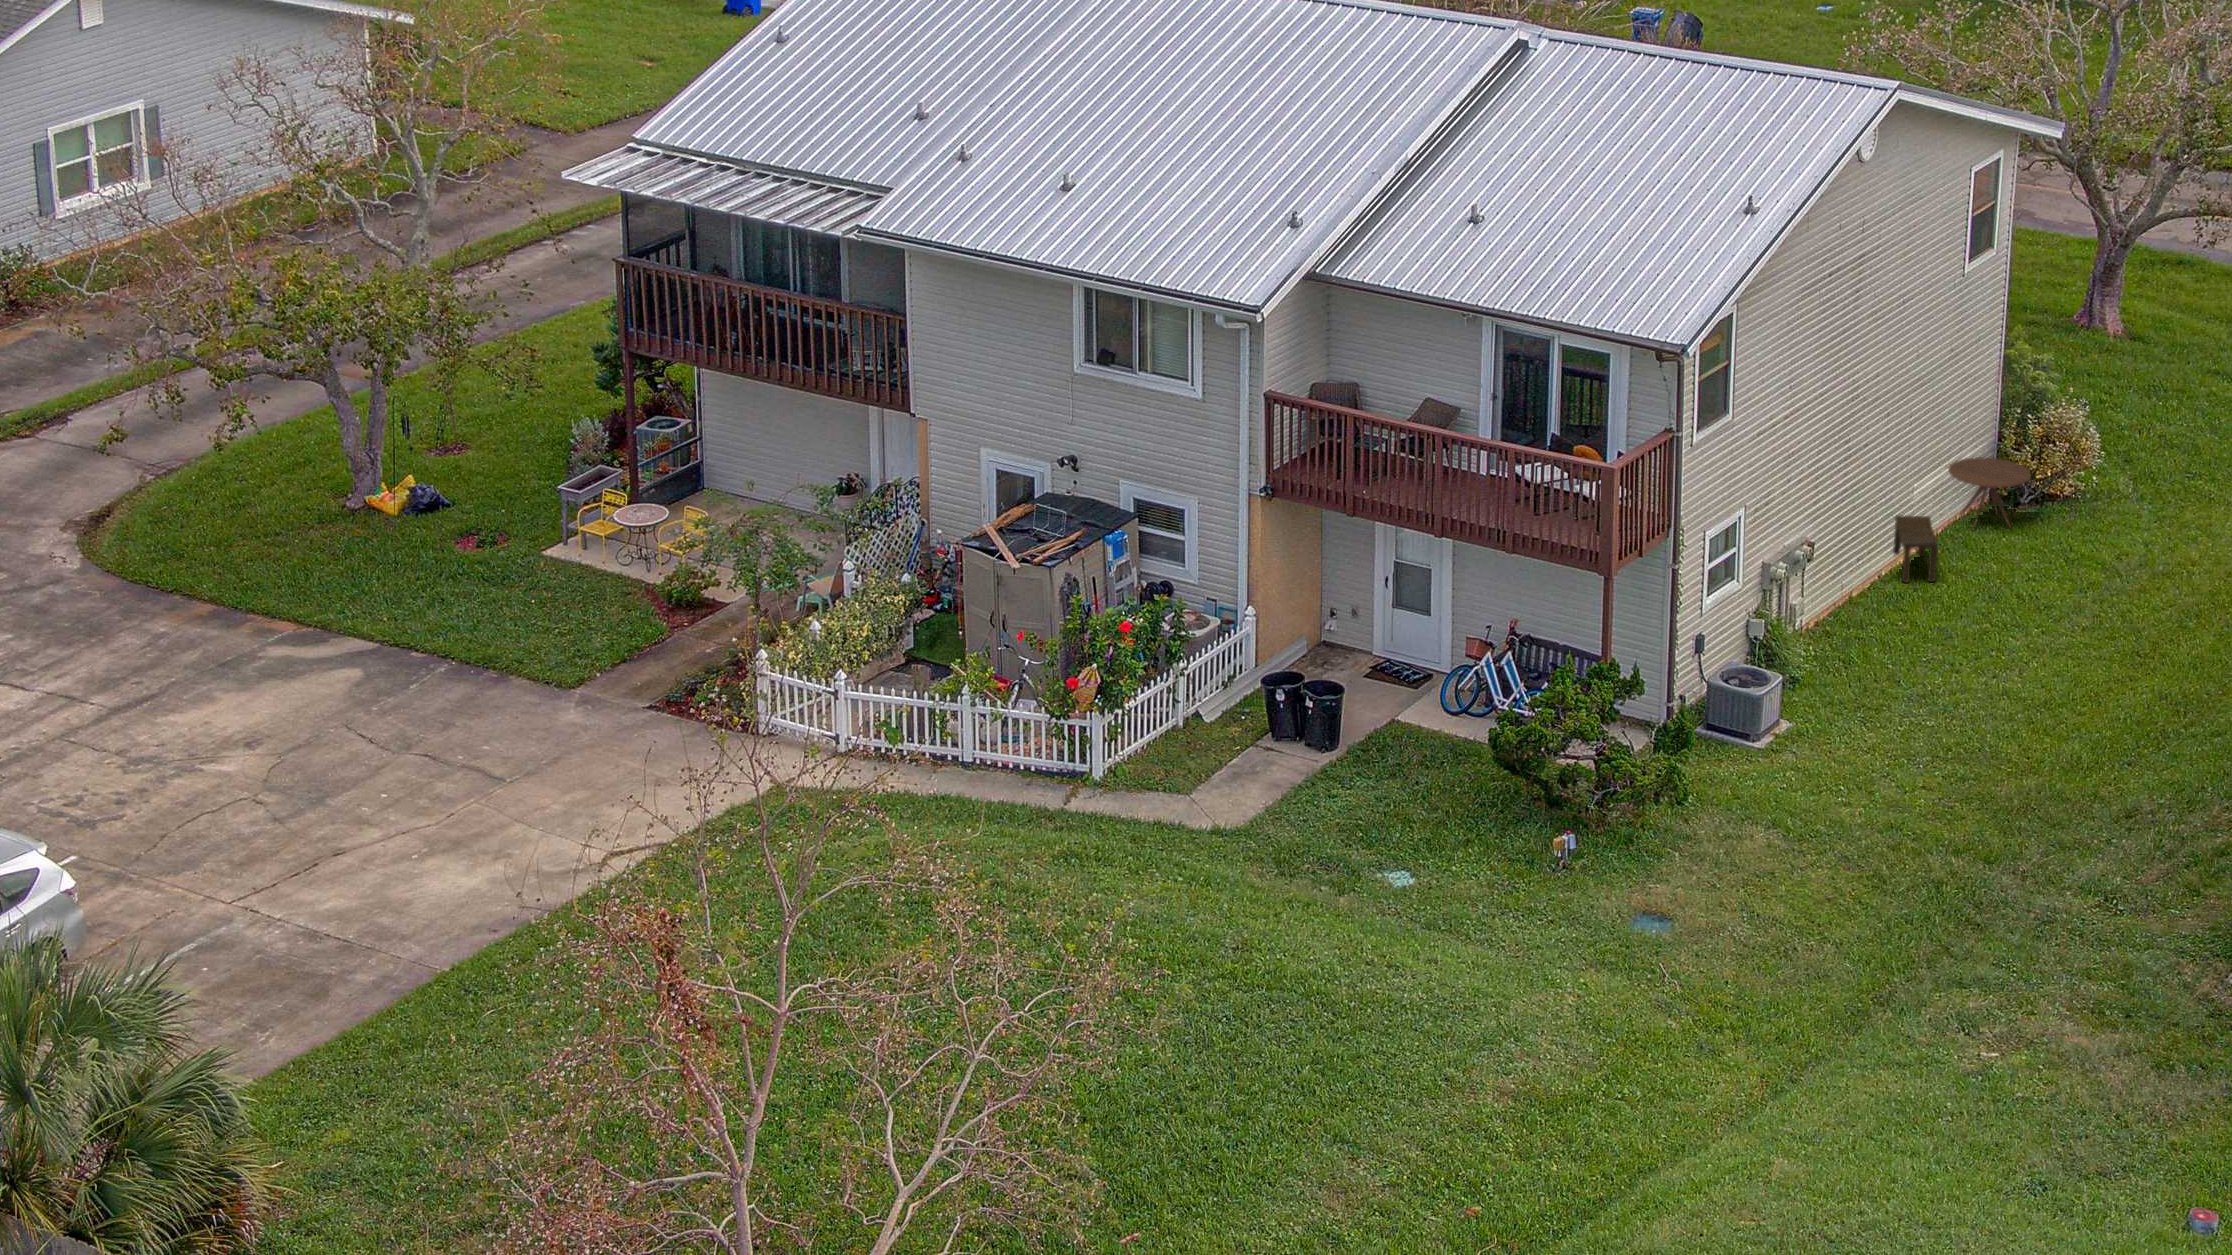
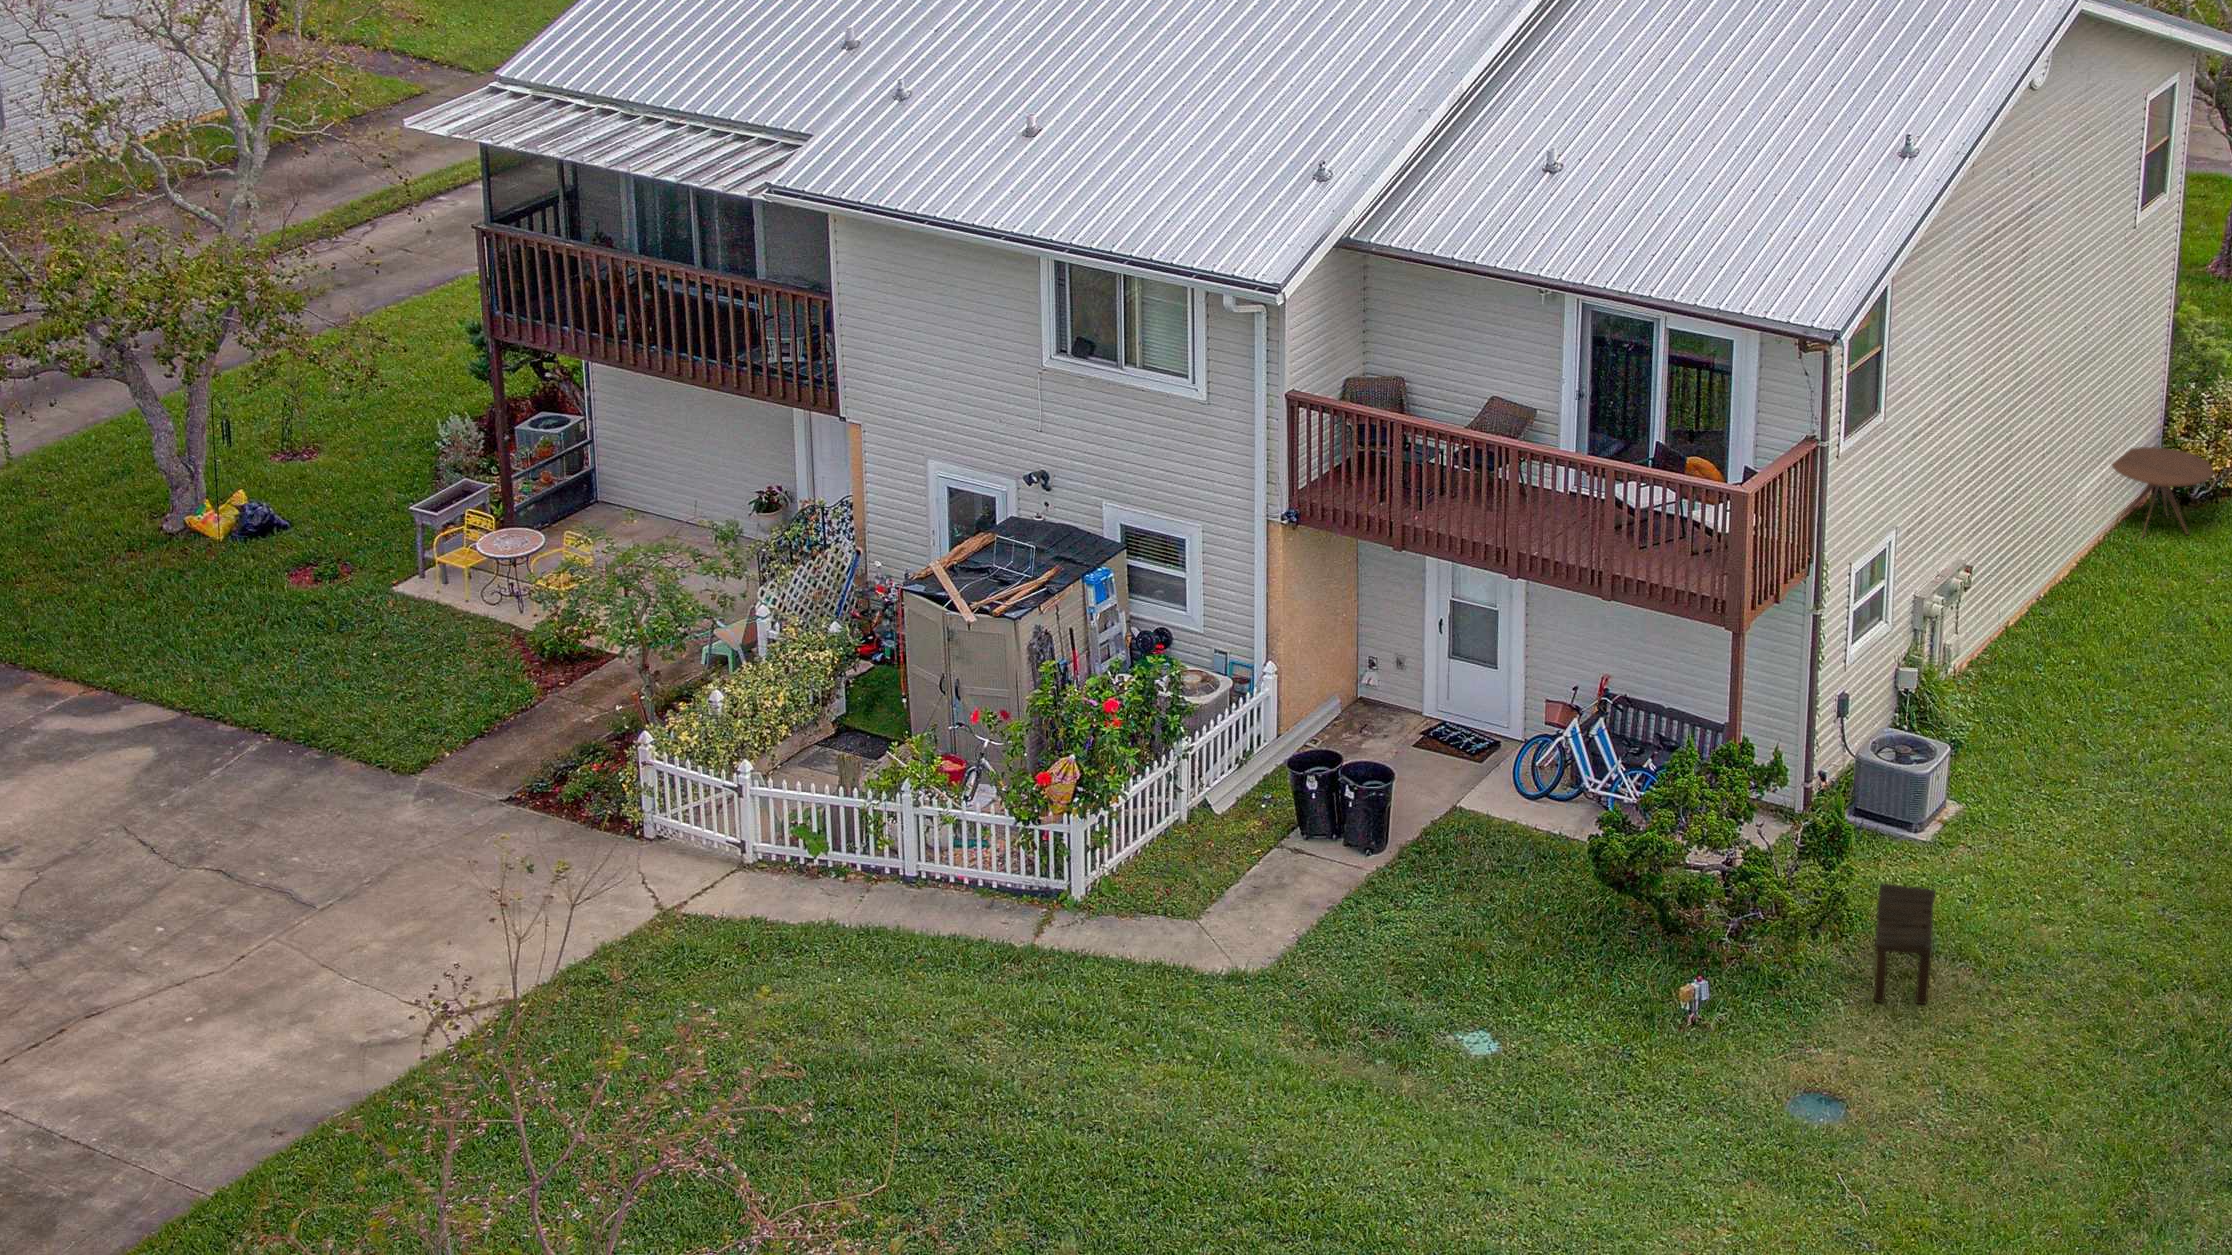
bench: present [1893,515,1938,582] -> present [1874,884,1936,1004]

